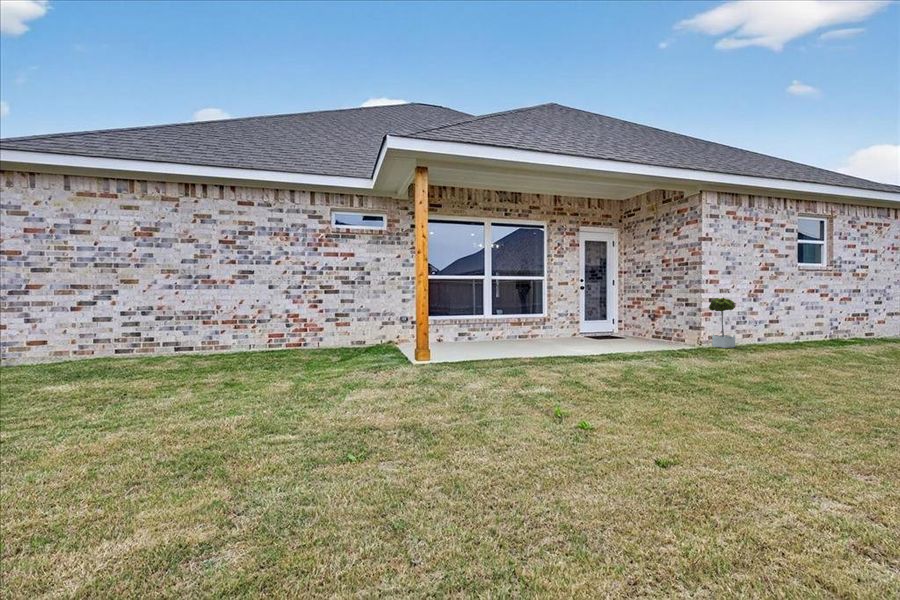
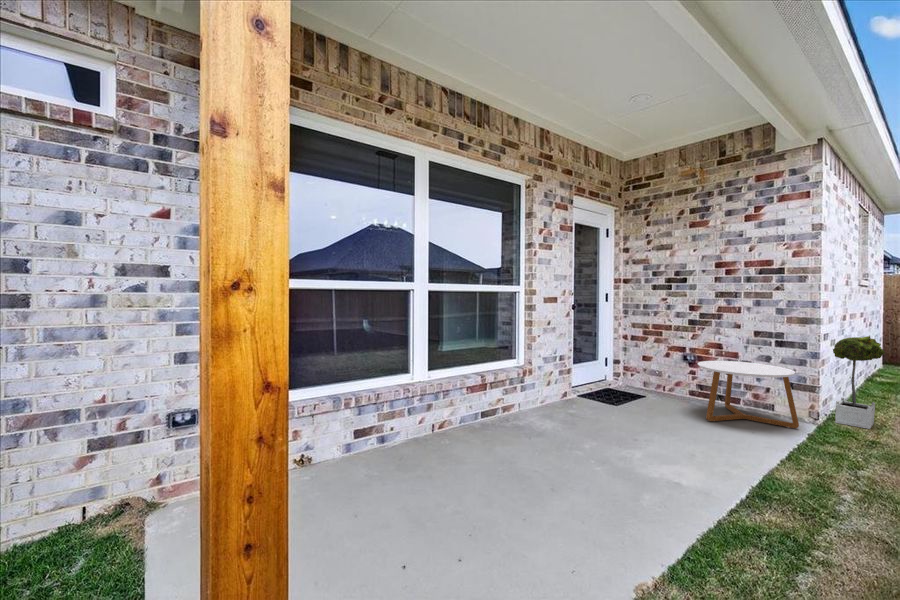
coffee table: none [635,315,684,346] -> present [697,361,799,428]

